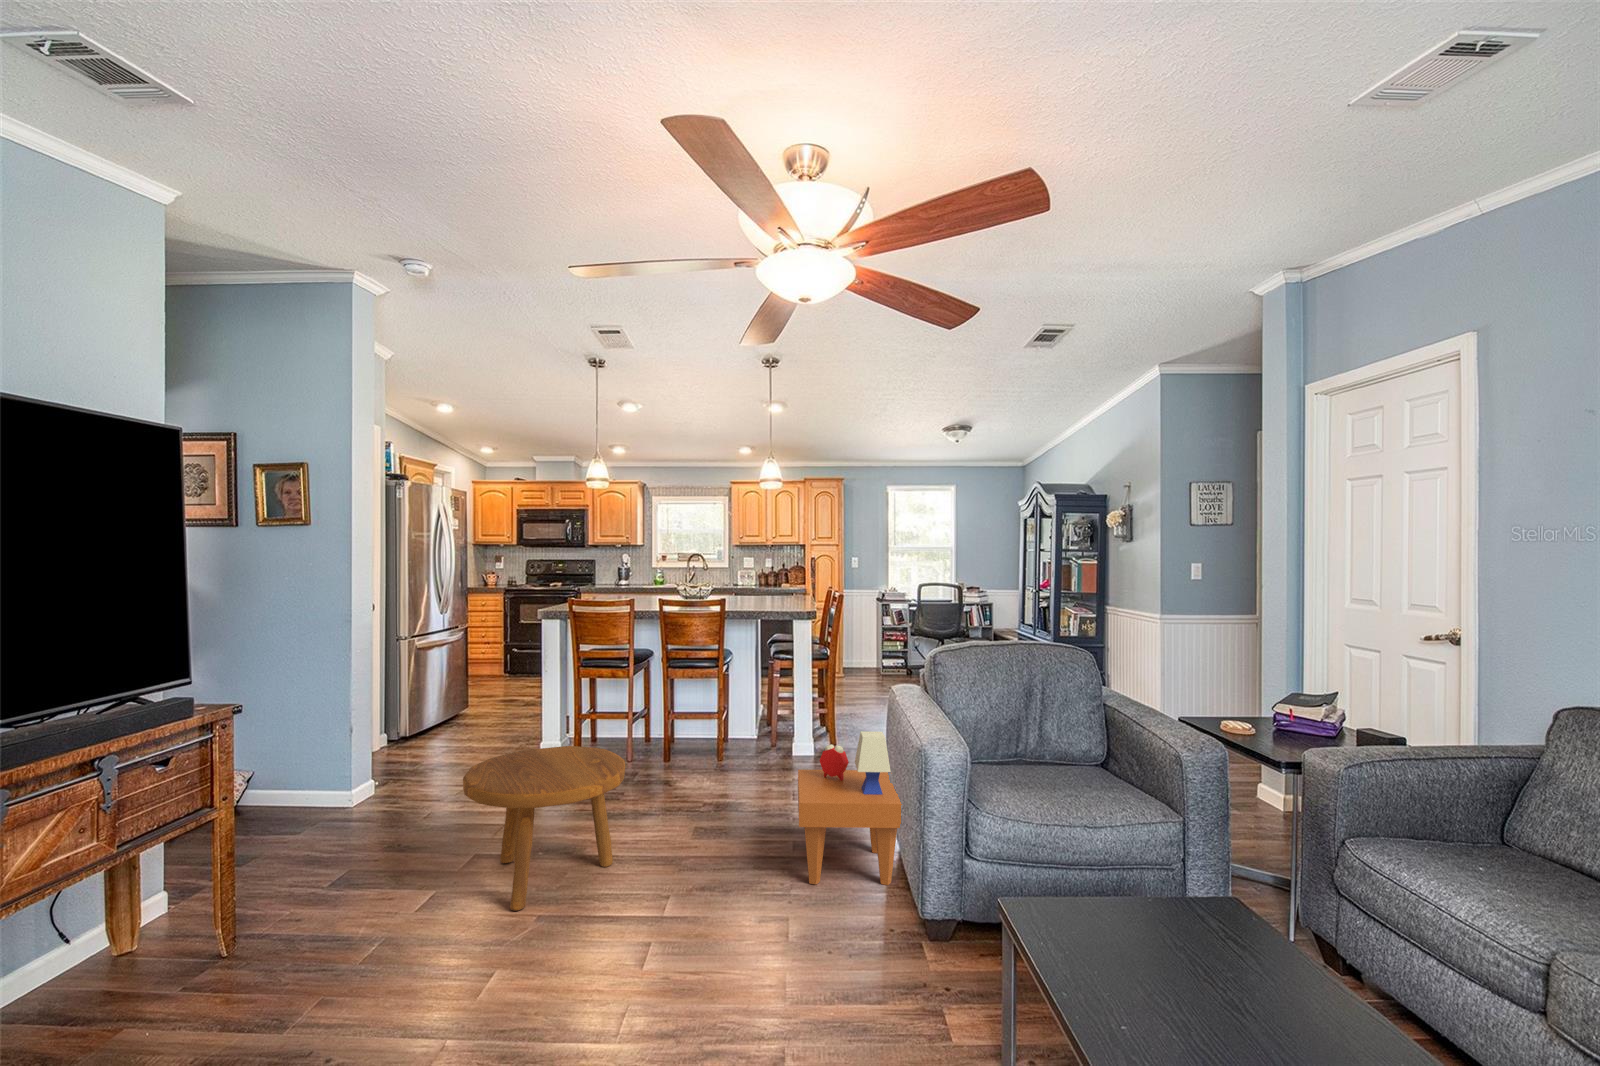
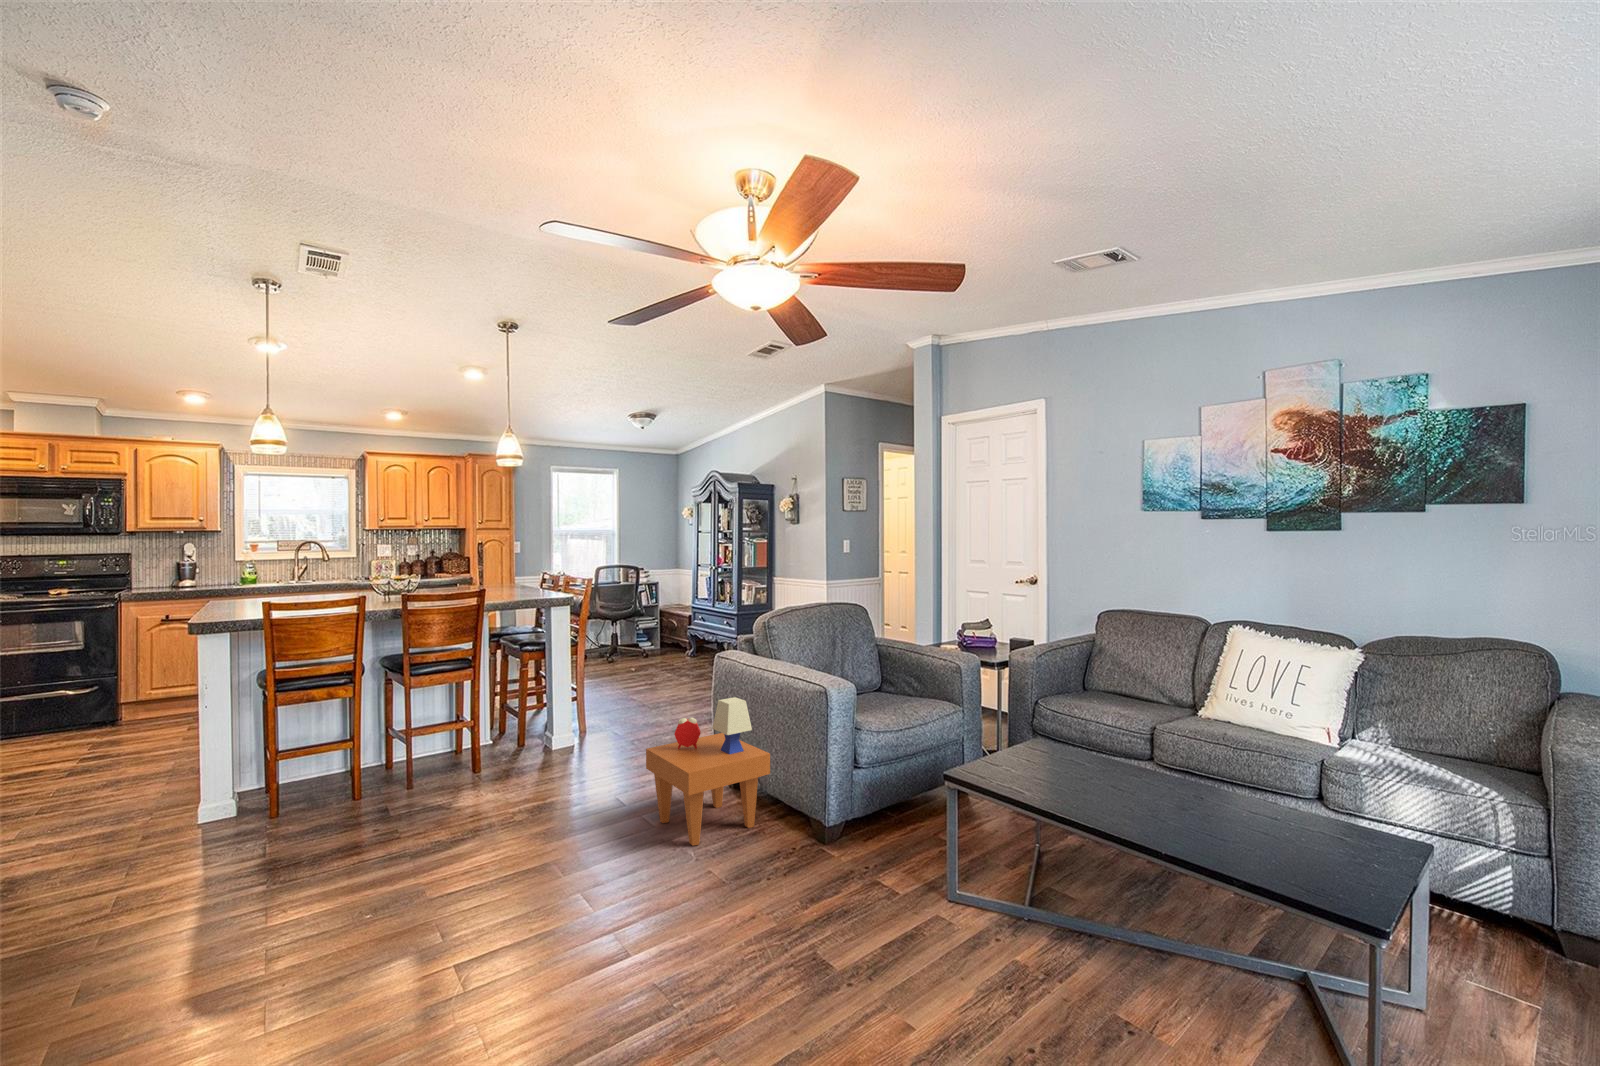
footstool: present [463,746,625,911] -> none [290,770,504,974]

